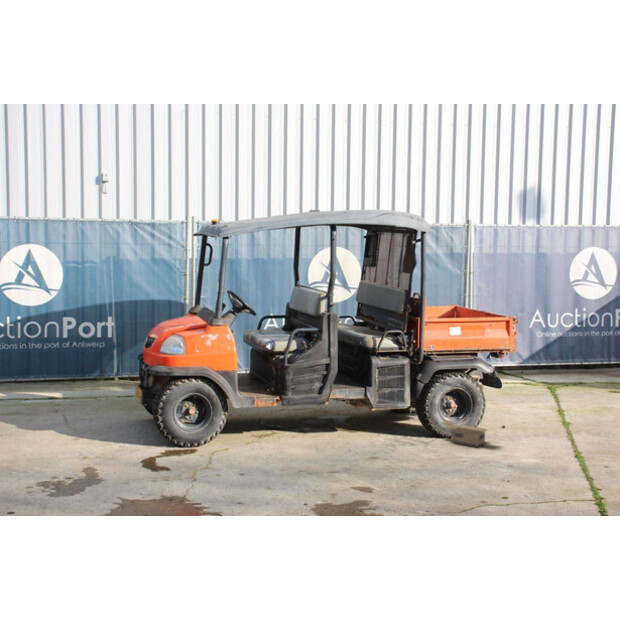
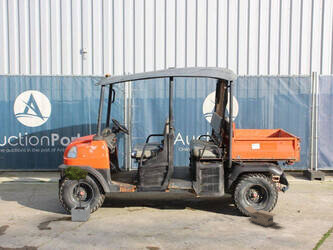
potted tree: none [170,367,208,456] -> present [65,166,90,221]

